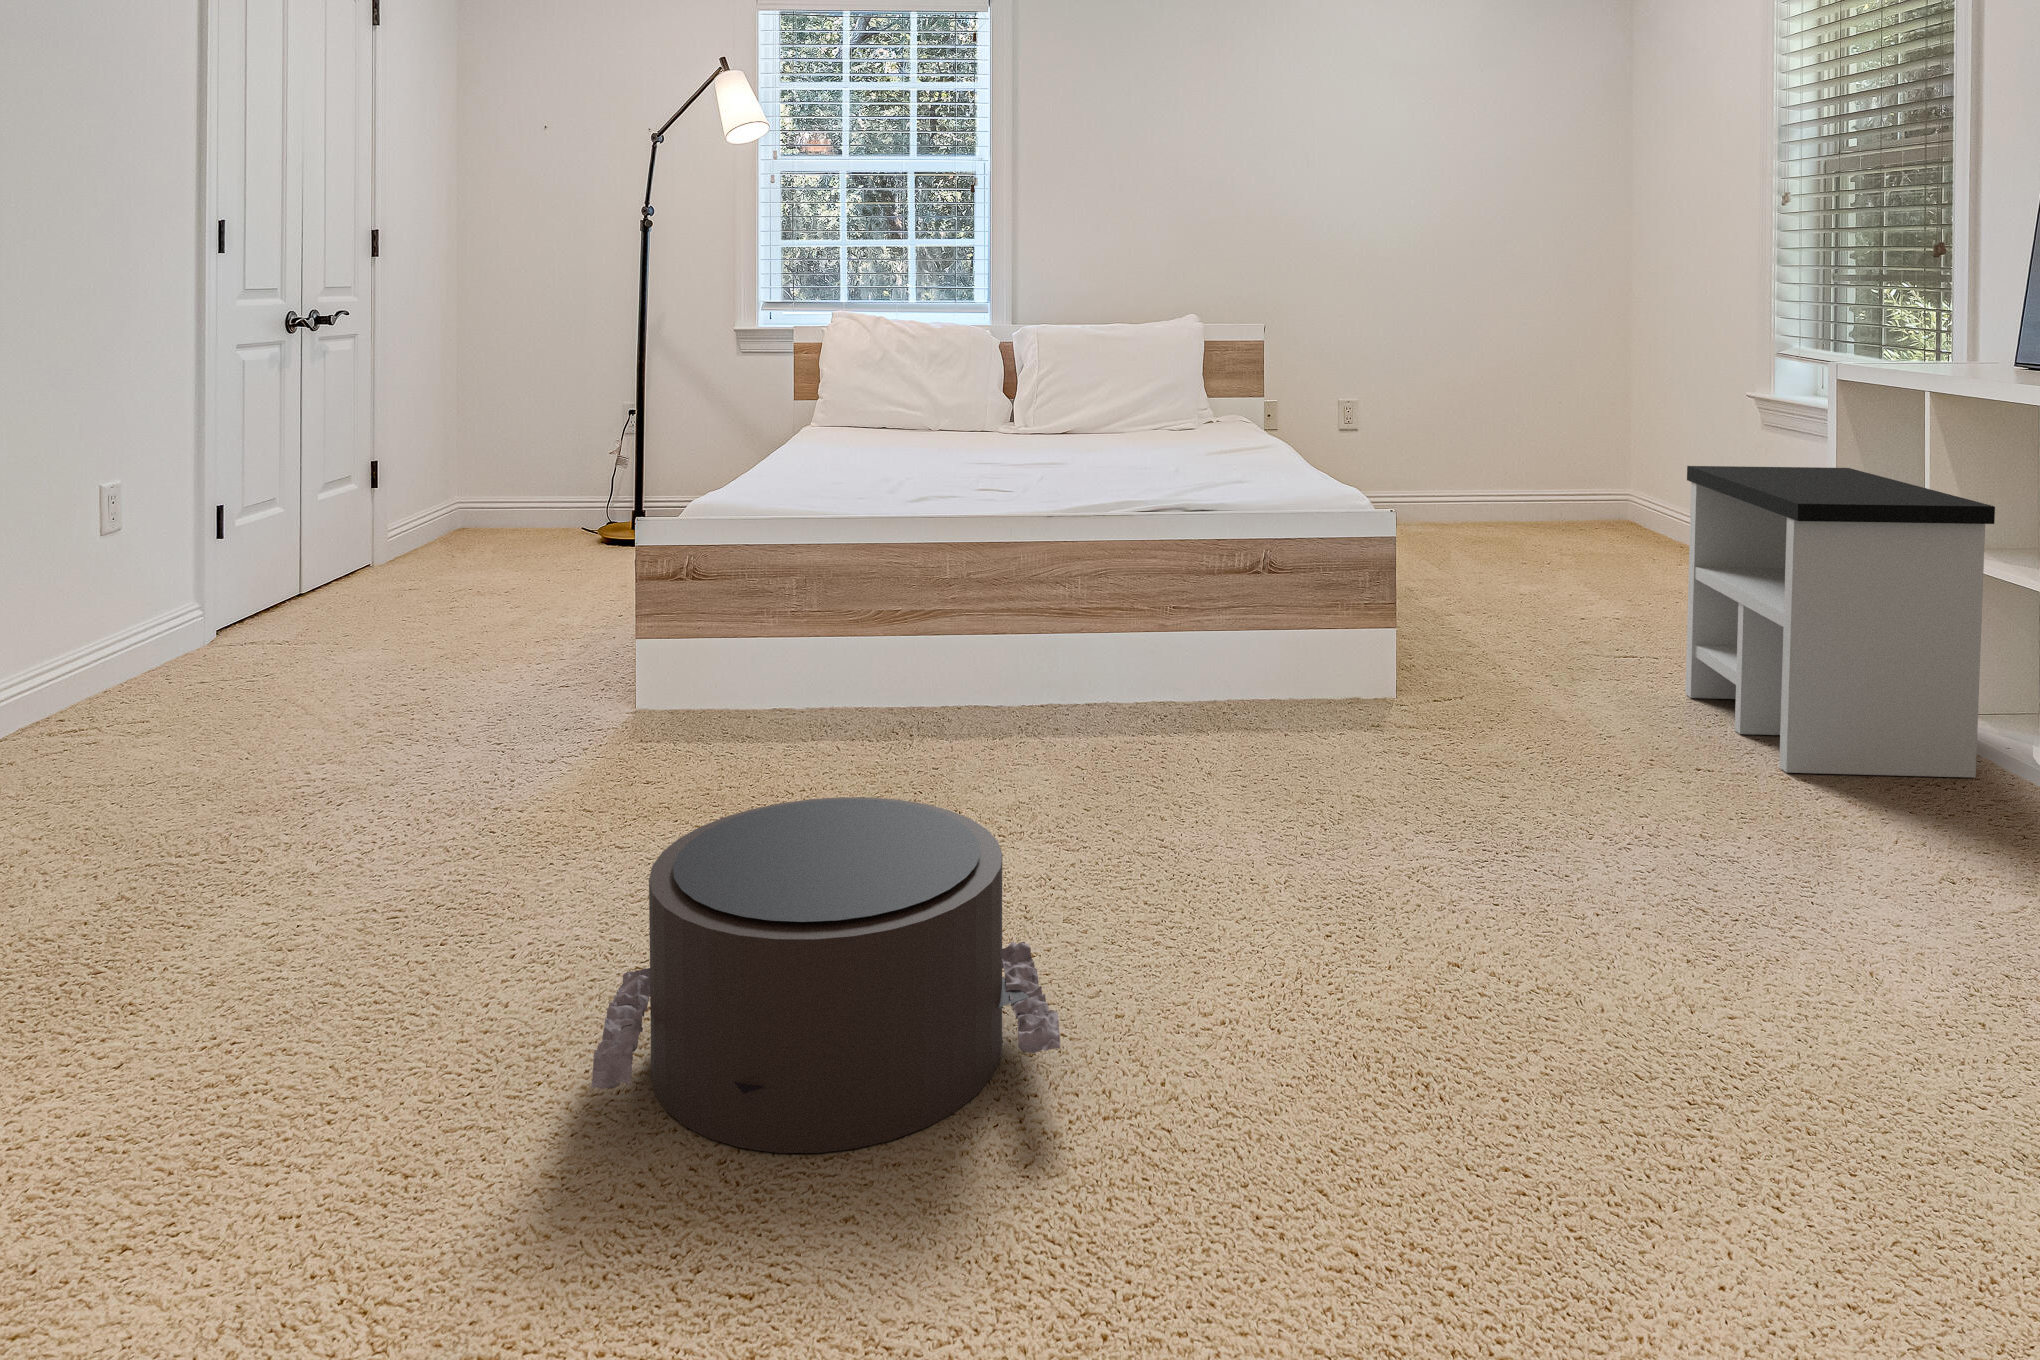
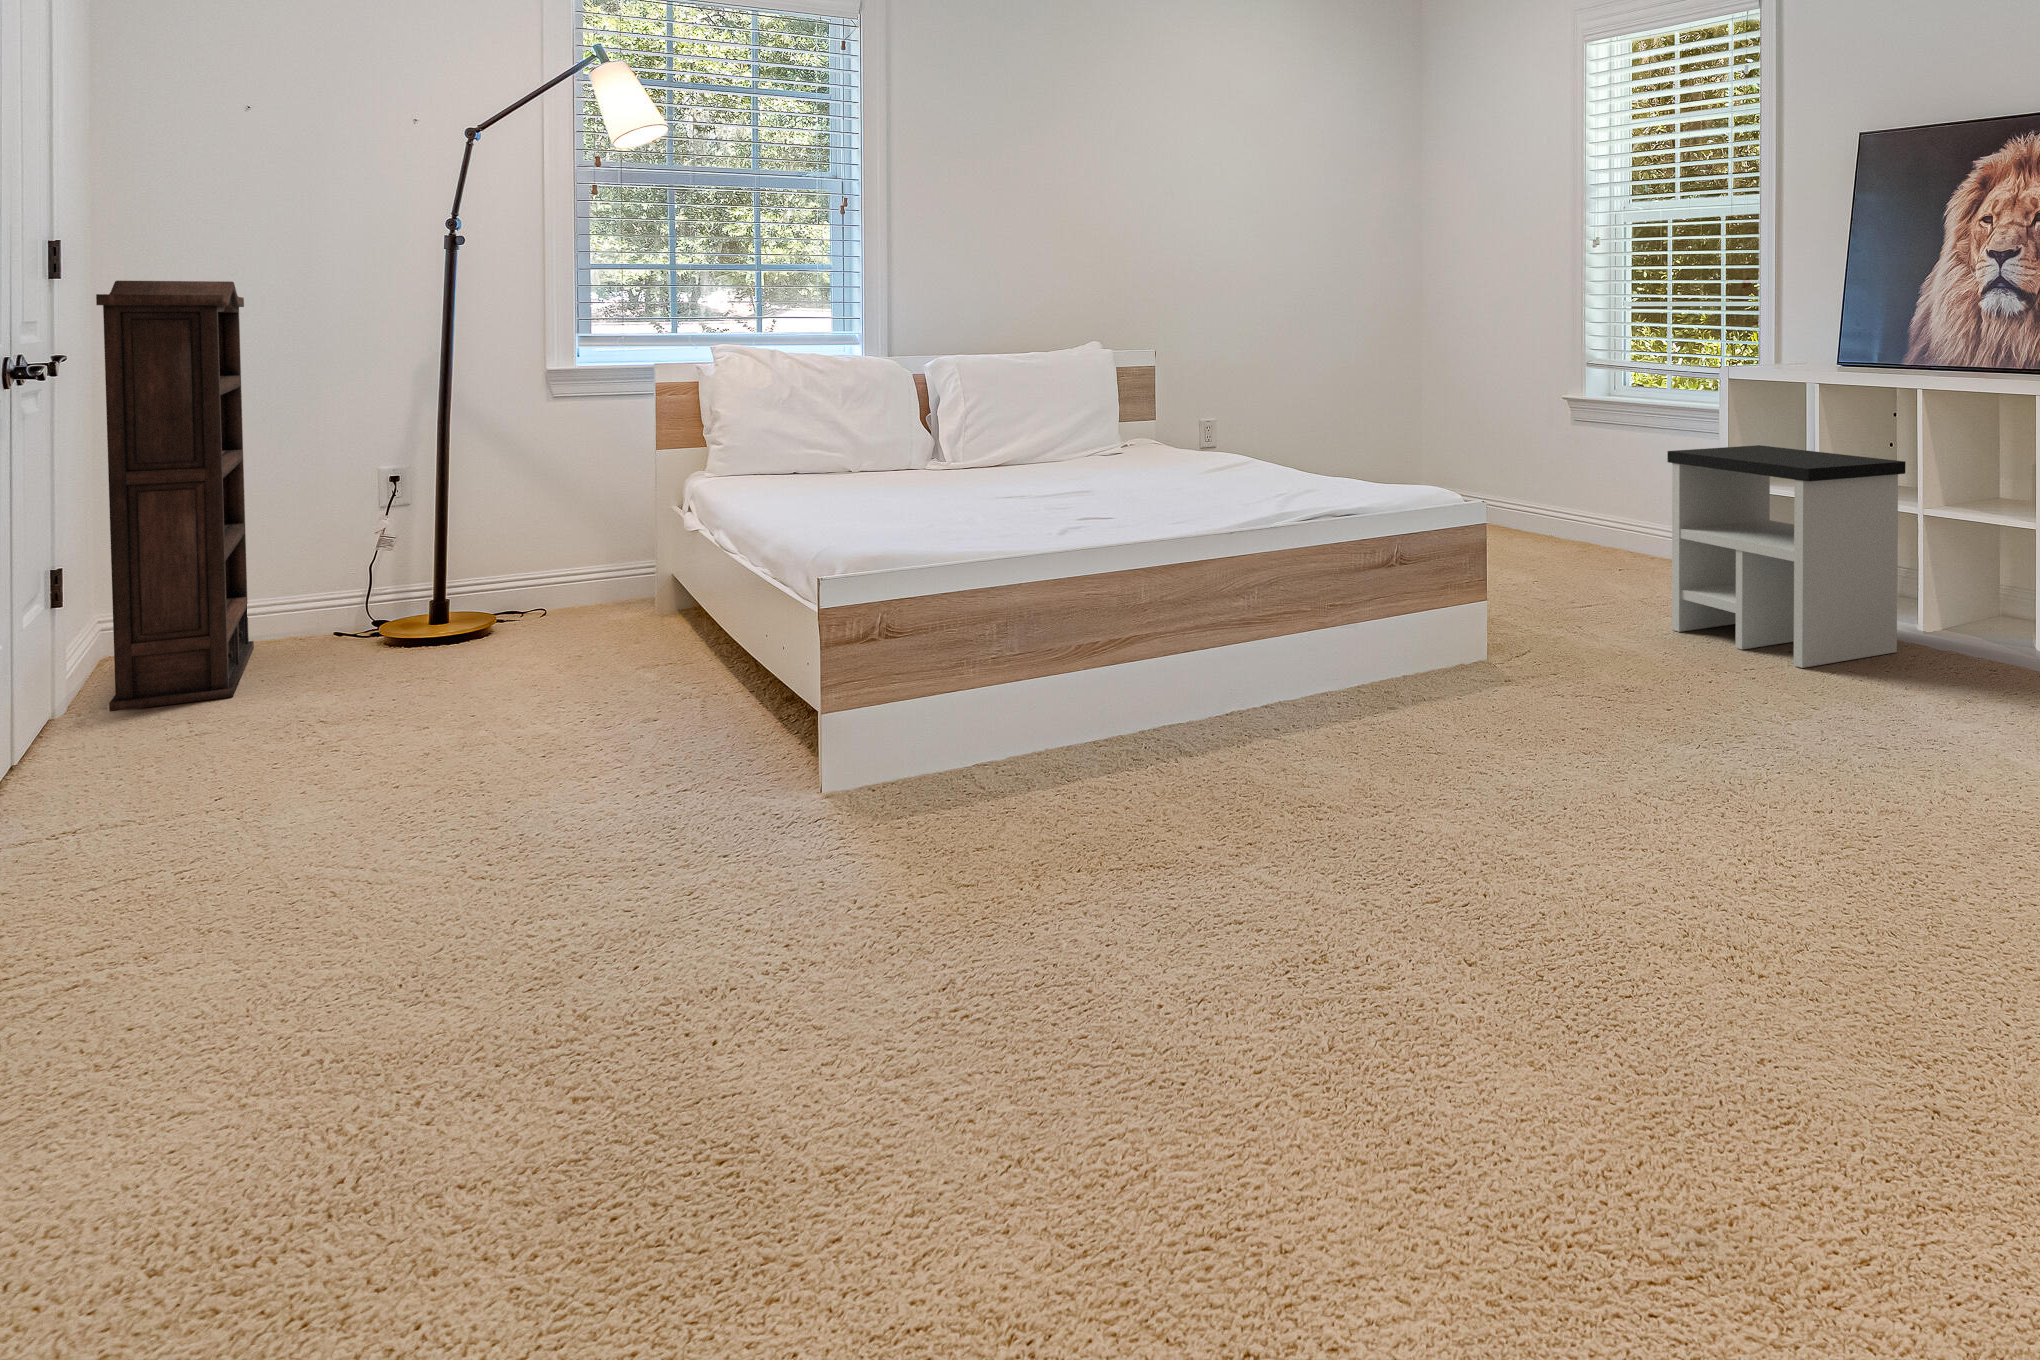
bookshelf: none [388,258,530,566] -> present [96,281,254,712]
pouf: present [591,797,1060,1153] -> none [1347,766,1735,1058]

